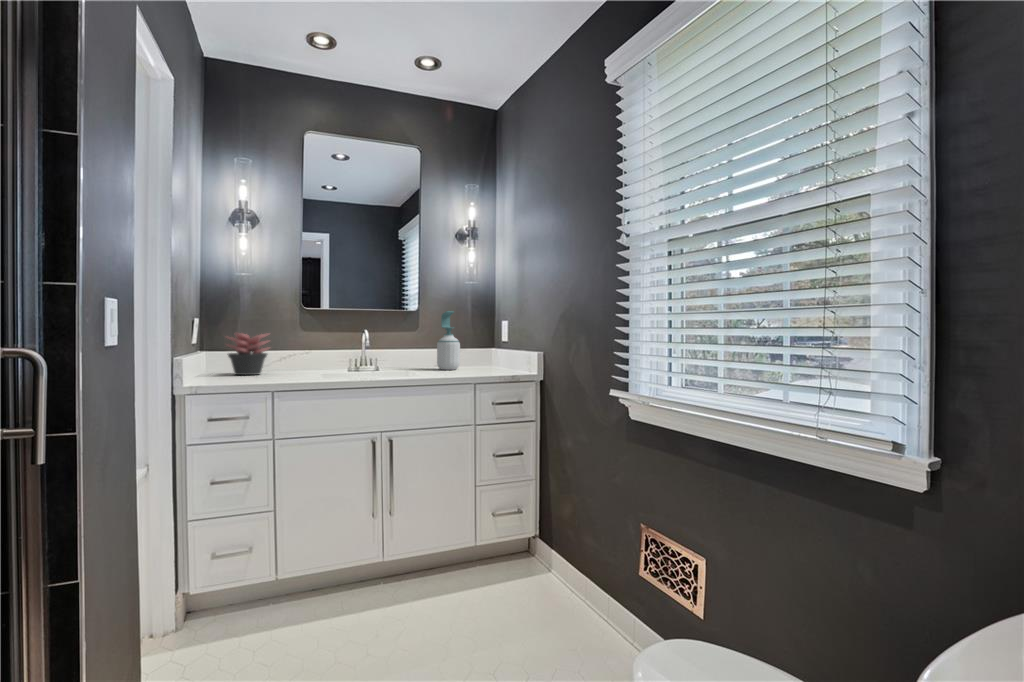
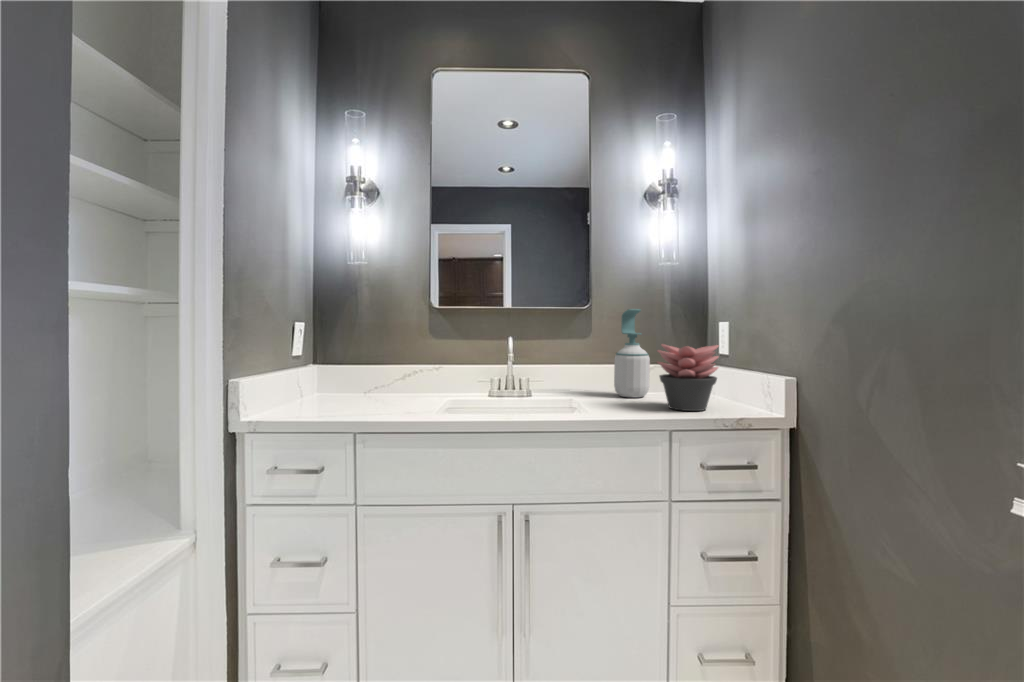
succulent plant: present [227,333,269,375] -> present [658,344,719,411]

